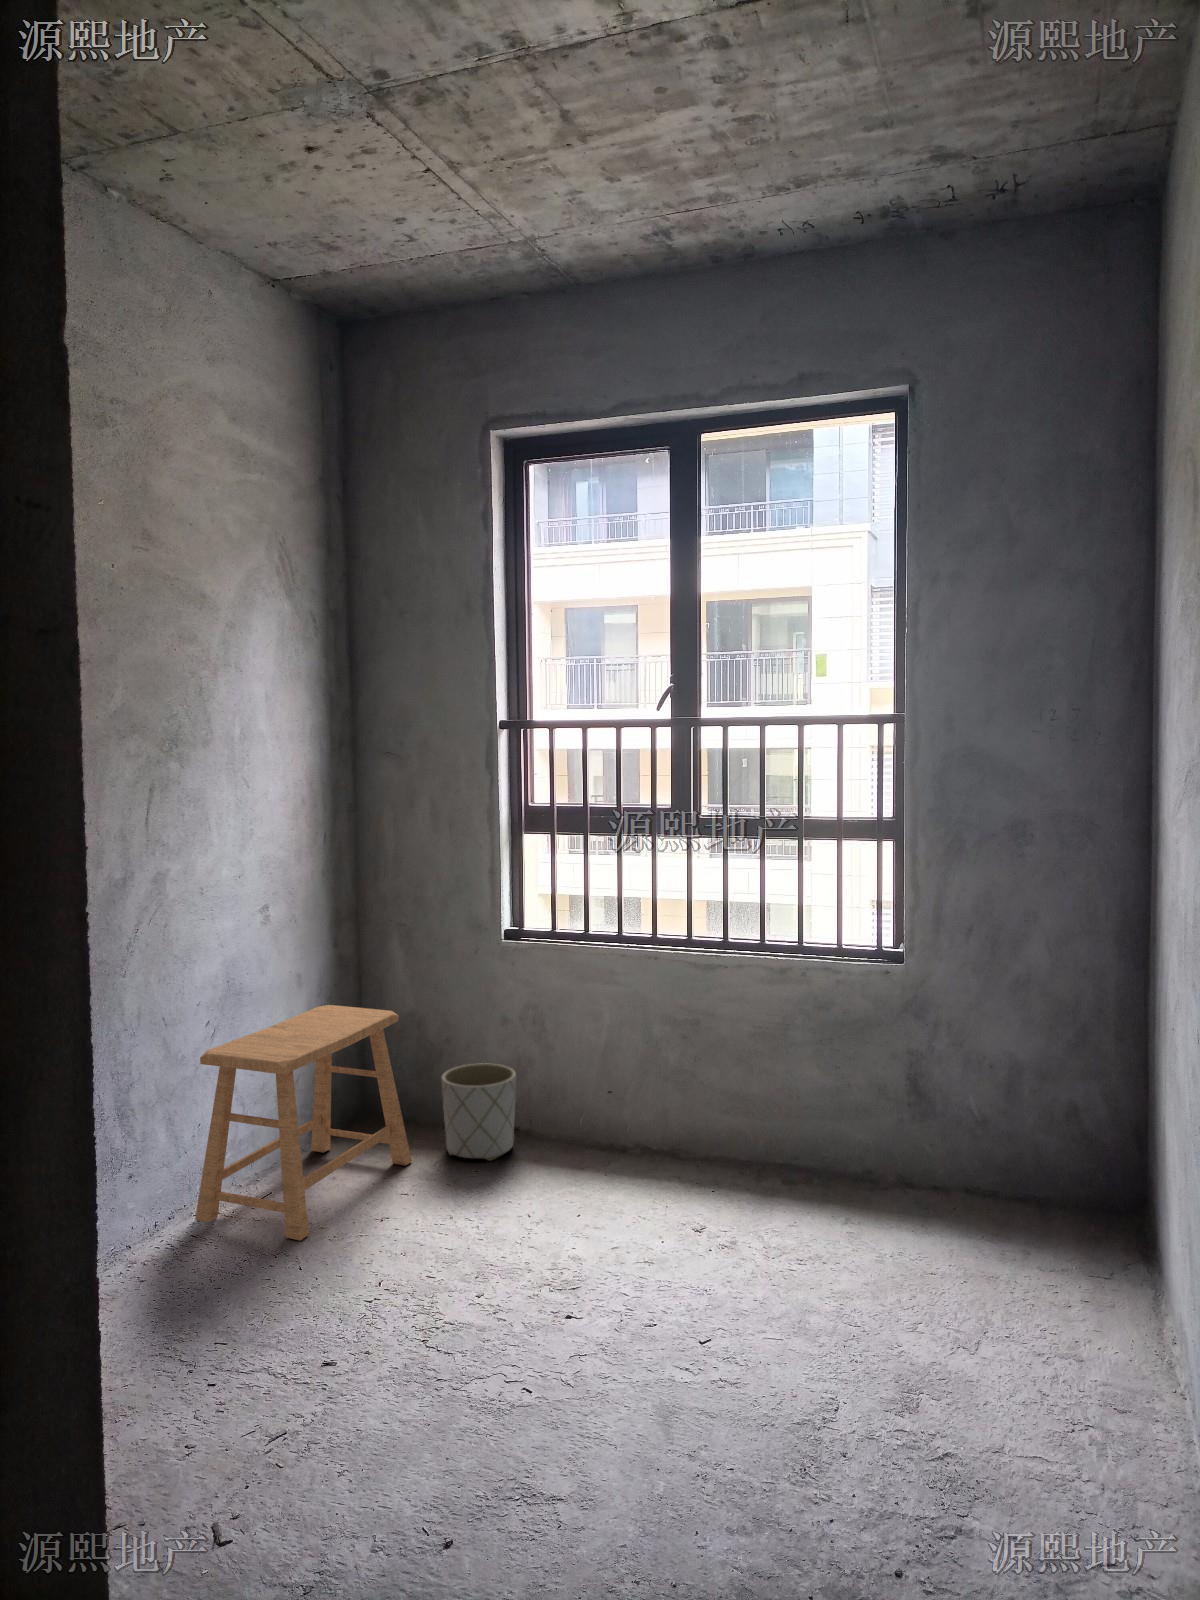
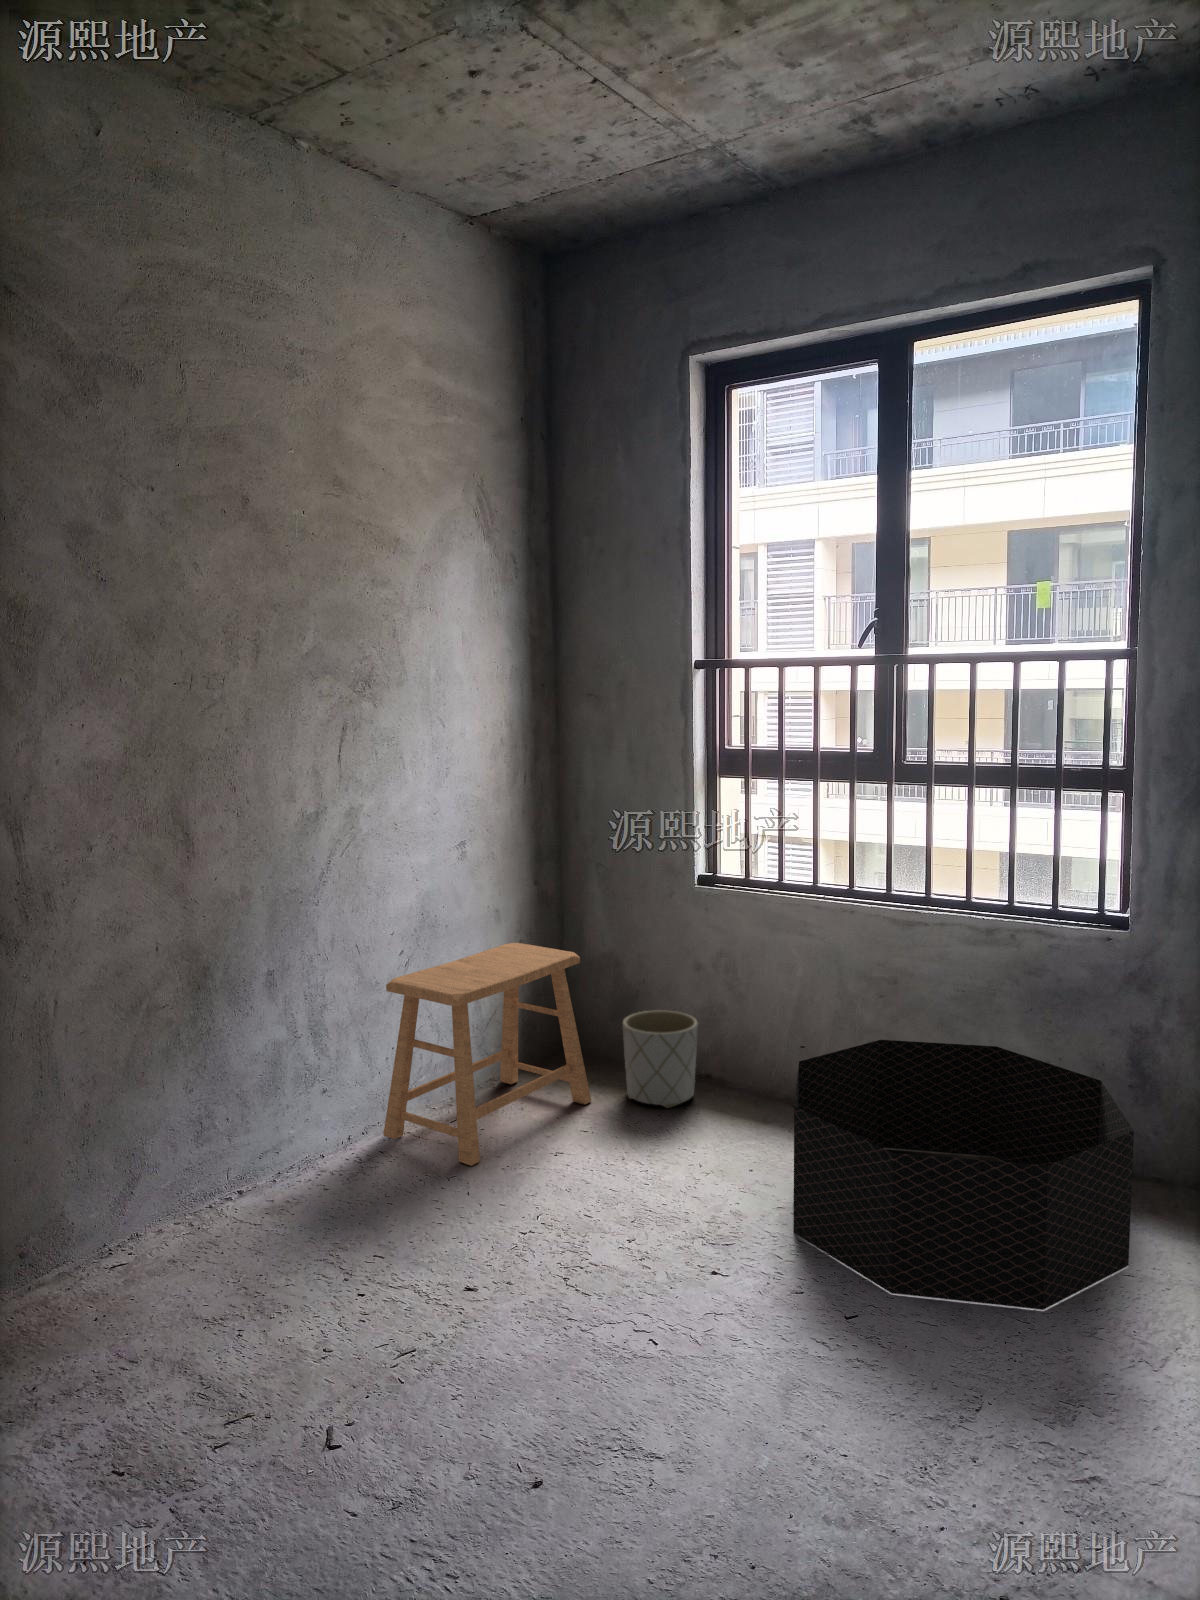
basket: none [628,1072,930,1311] -> present [793,1040,1134,1310]

